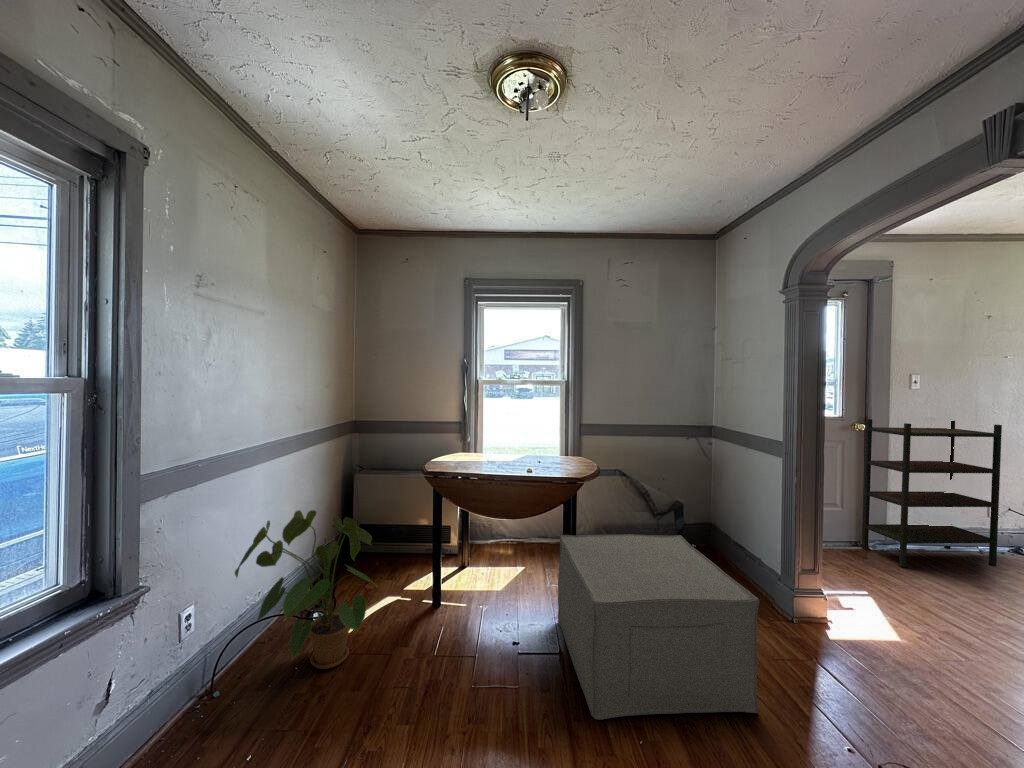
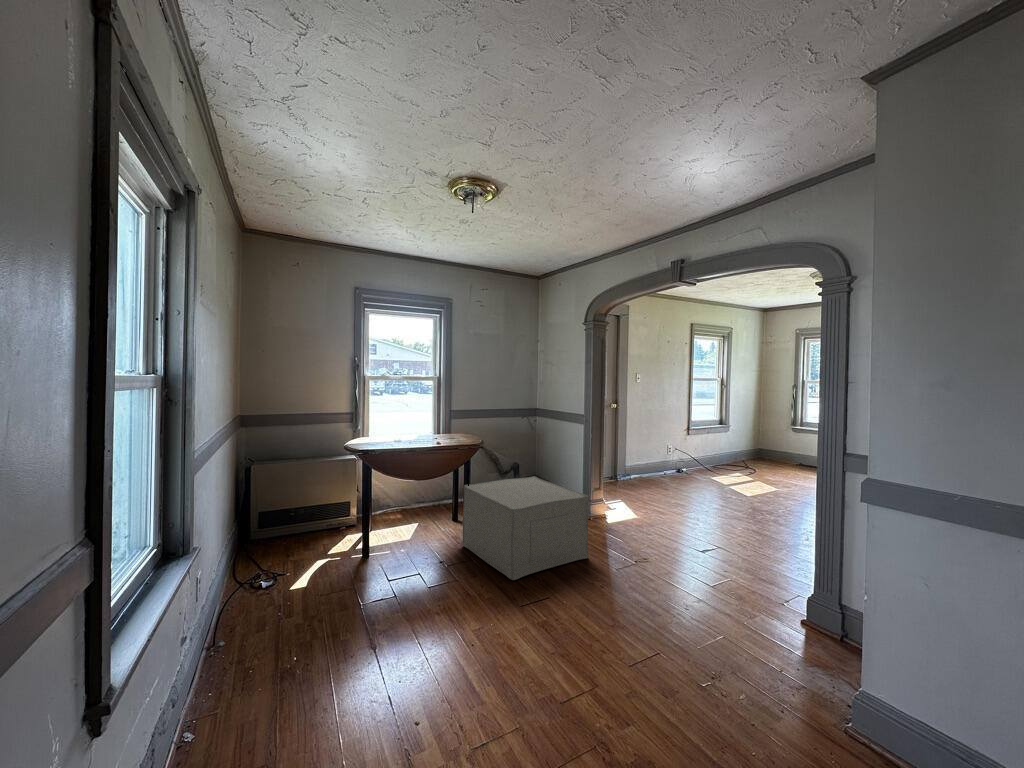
bookshelf: present [862,419,1002,567] -> none [614,400,674,486]
house plant: present [235,510,374,669] -> none [222,485,352,609]

